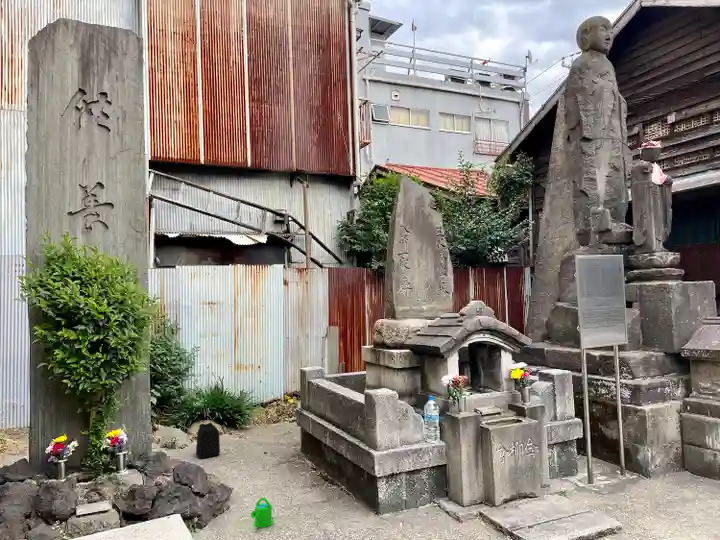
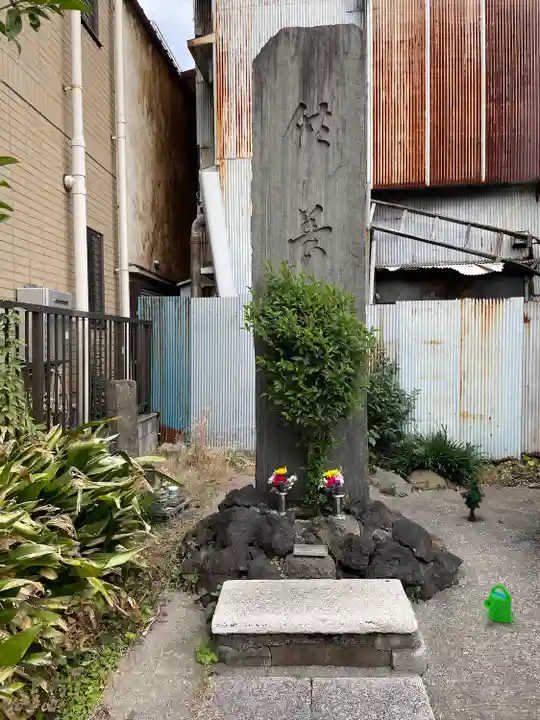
decorative plant: none [234,421,254,458] -> present [460,479,485,522]
backpack: present [196,423,220,458] -> none [416,474,443,511]

